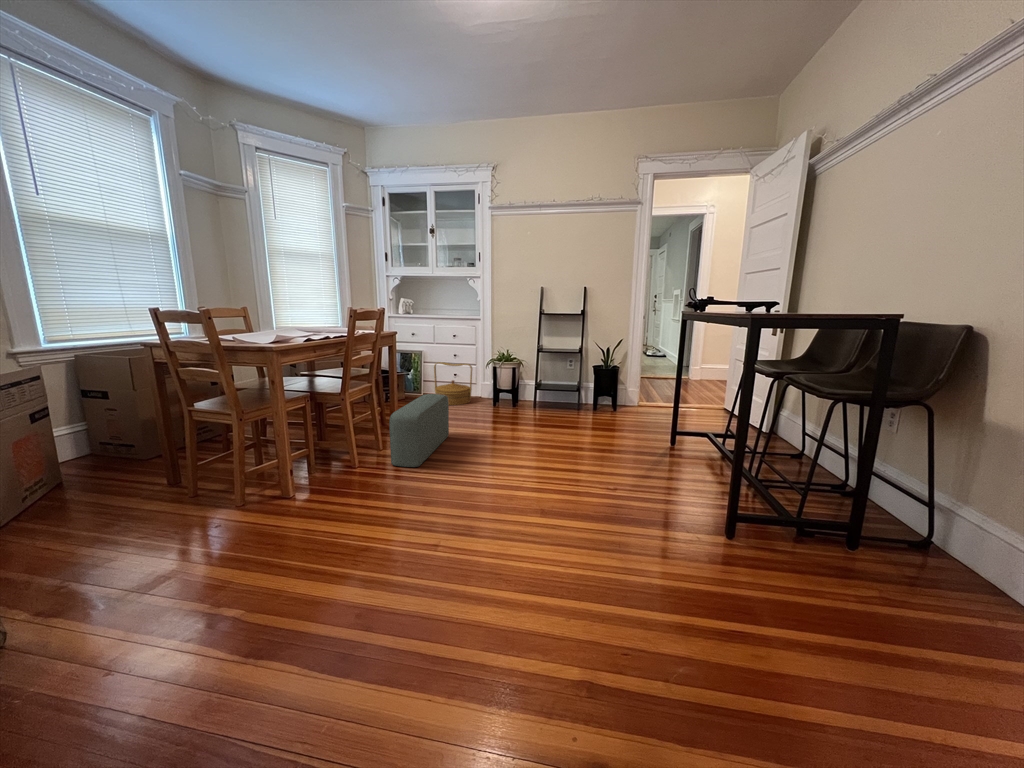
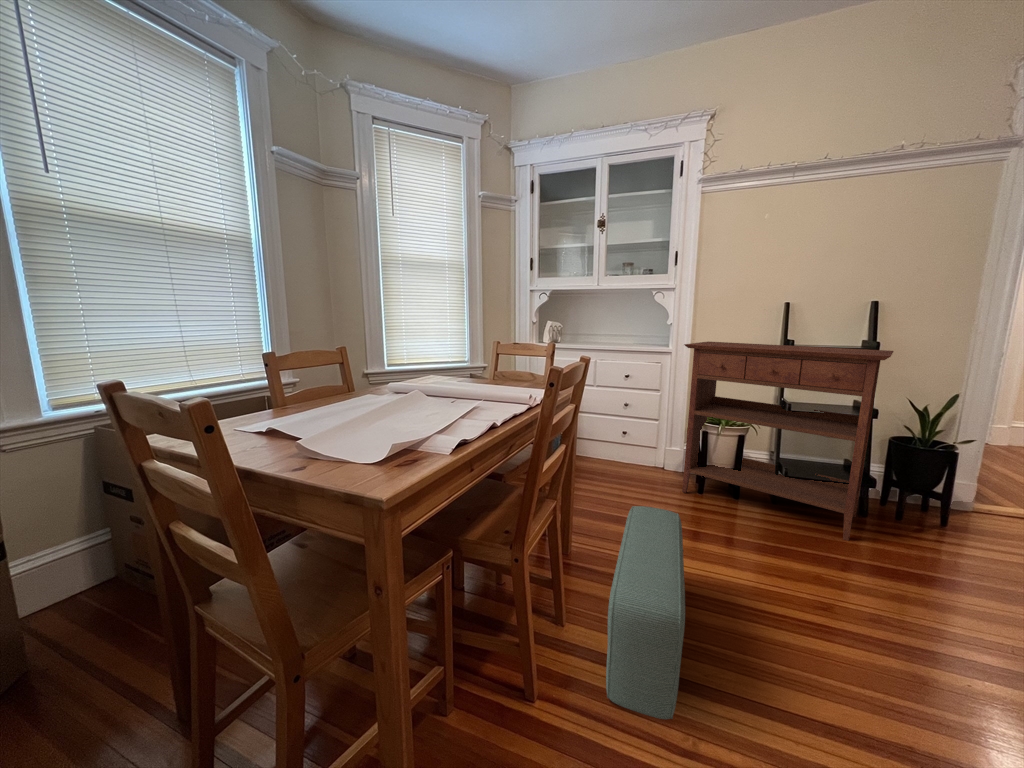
console table: none [477,311,583,418] -> present [682,342,893,541]
woven basket: present [434,362,472,405] -> none [599,417,662,487]

